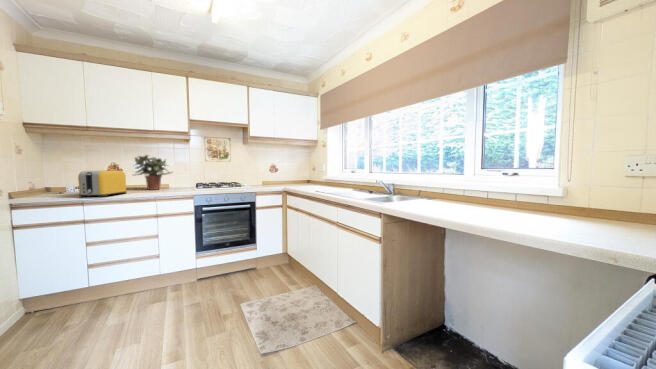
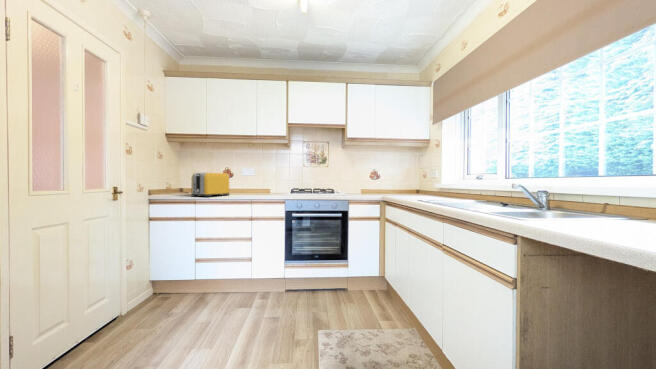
potted plant: present [135,155,171,190] -> none [238,160,273,193]

